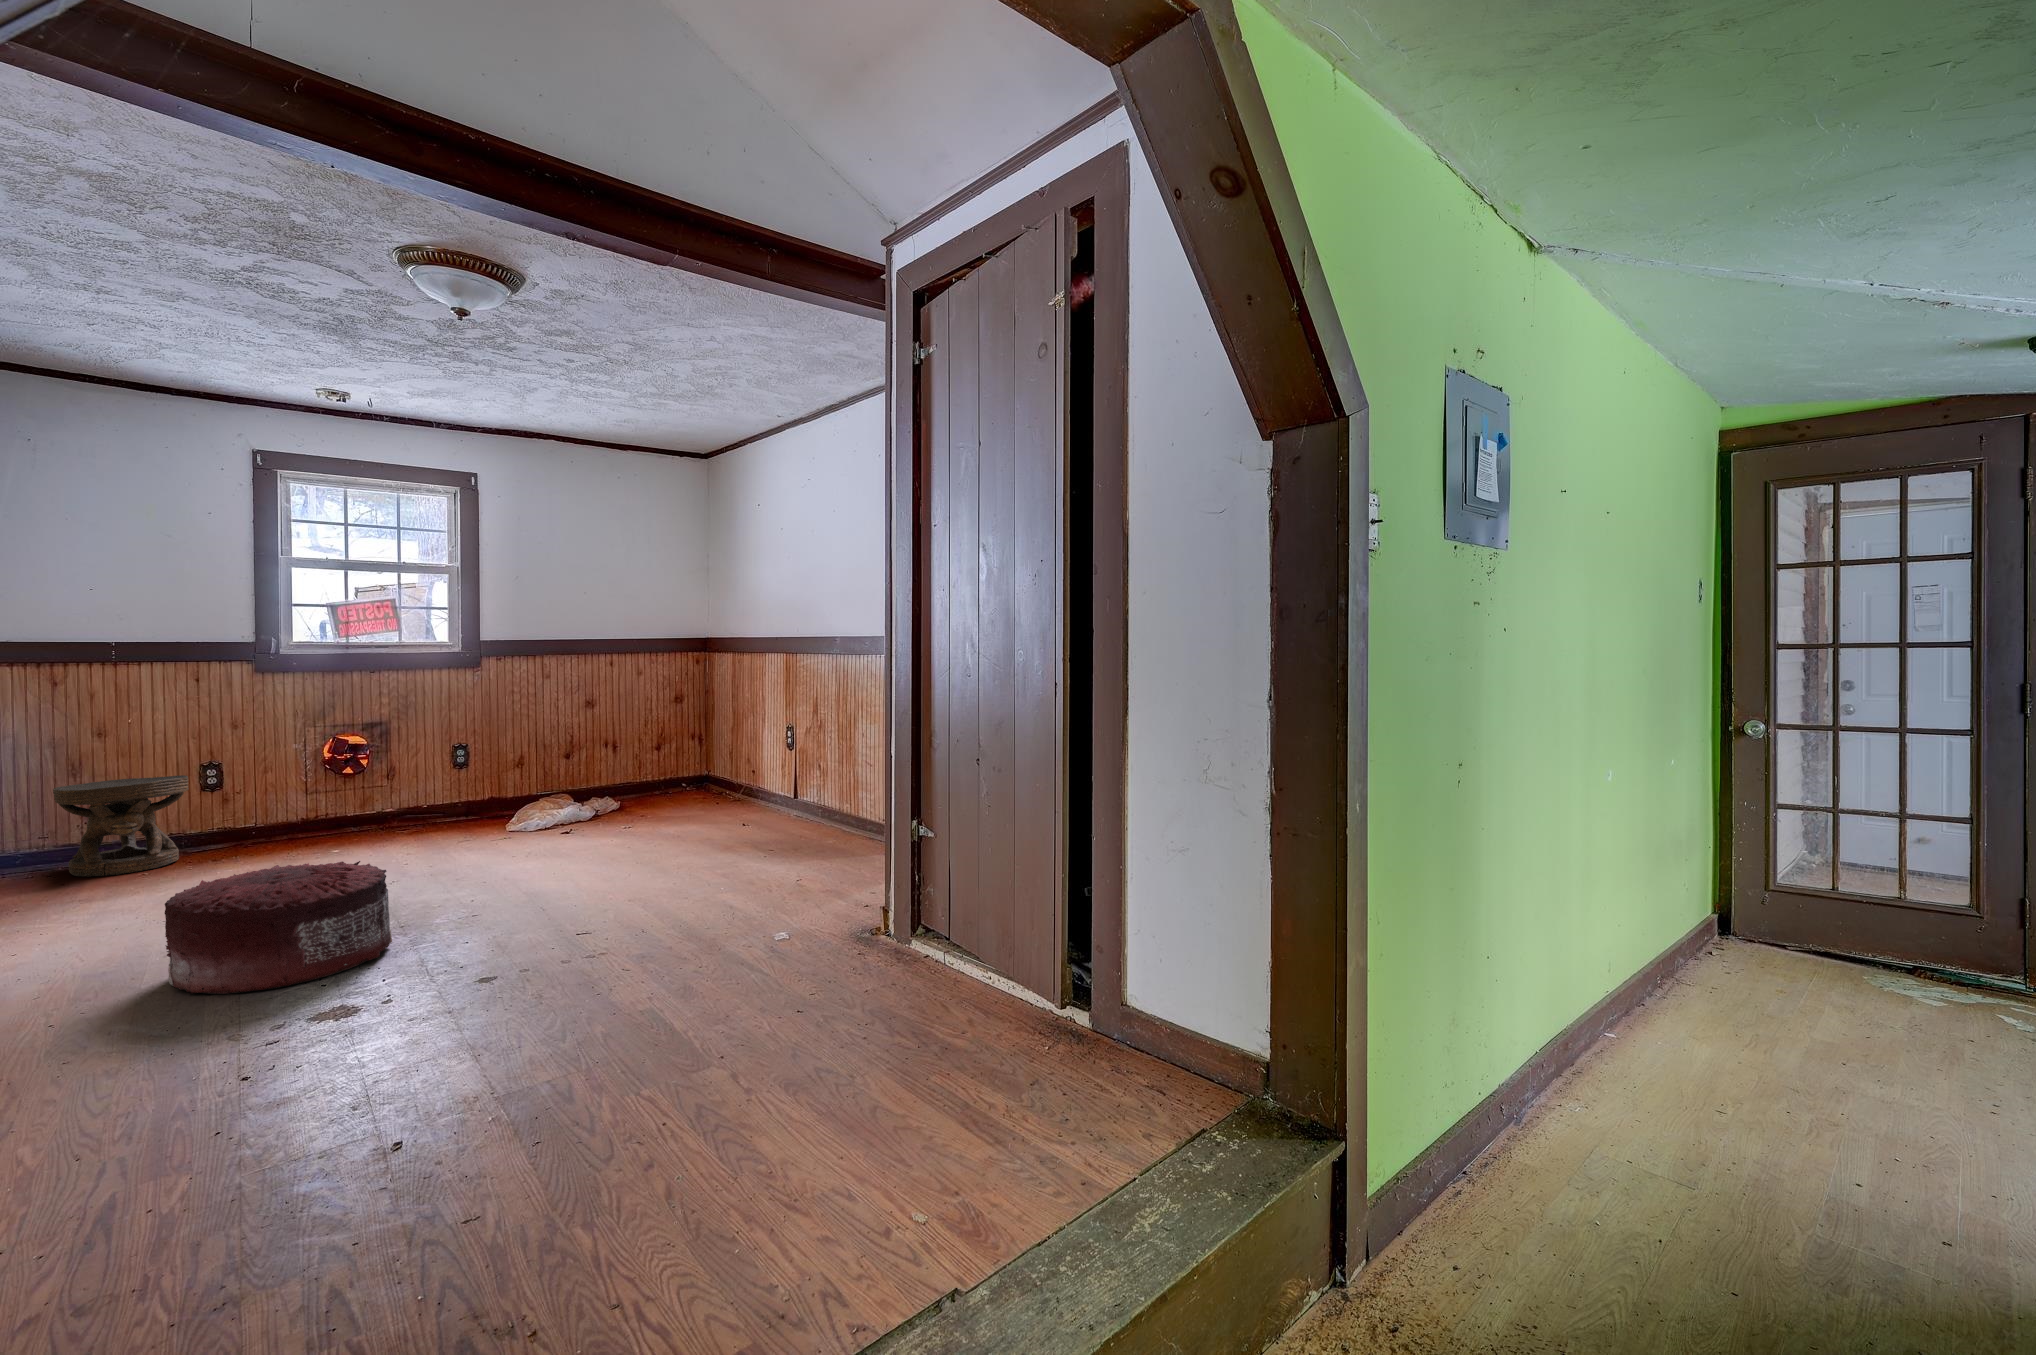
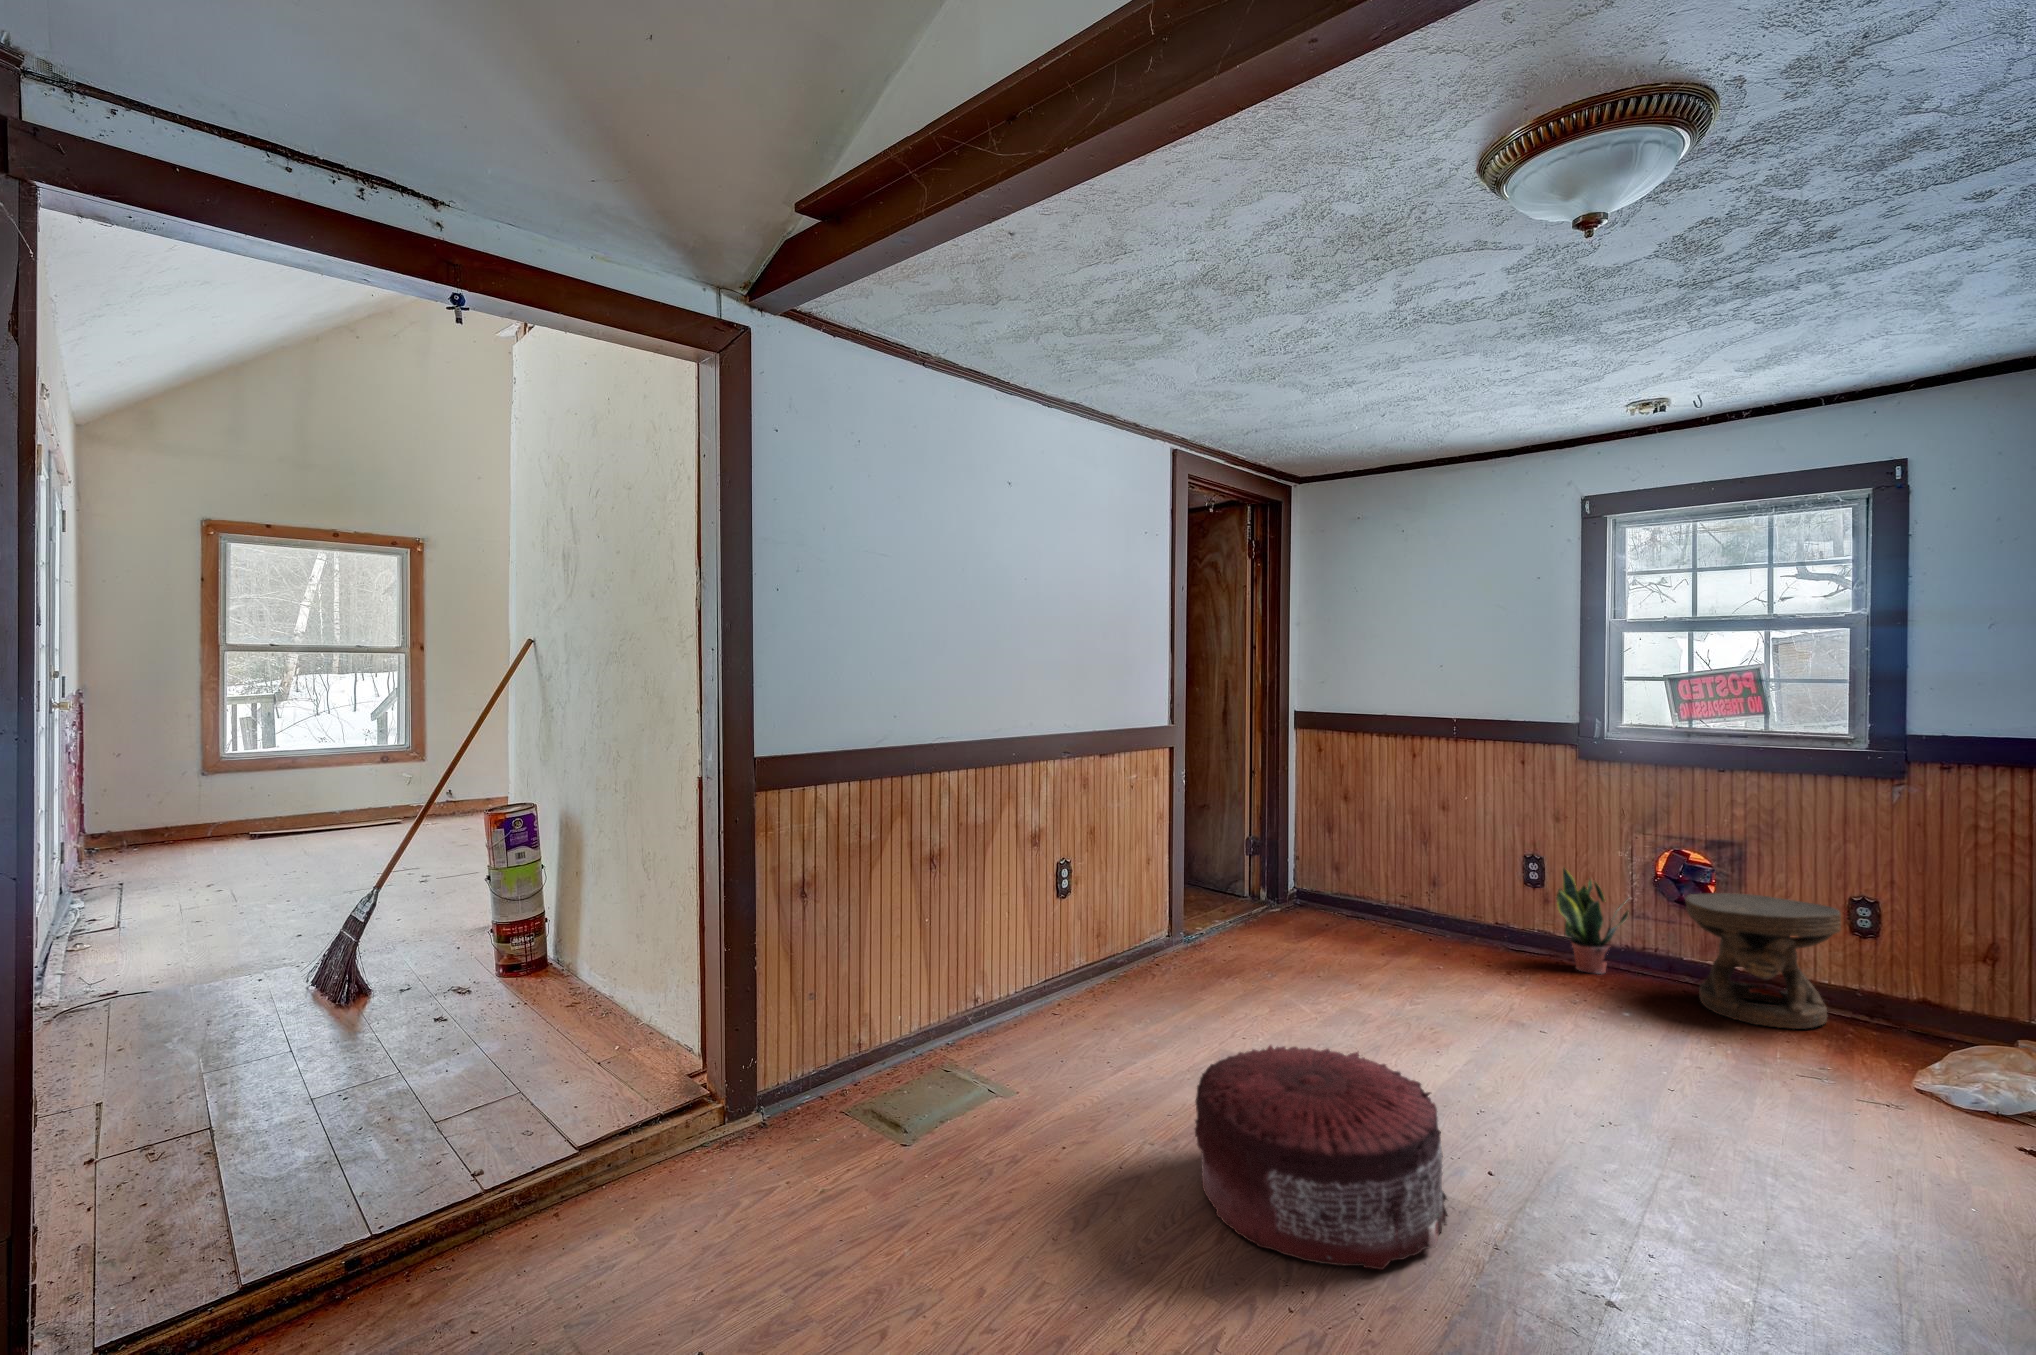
potted plant: none [244,762,313,844] -> present [1556,868,1629,974]
side table: present [53,775,189,877] -> present [1685,893,1841,1029]

